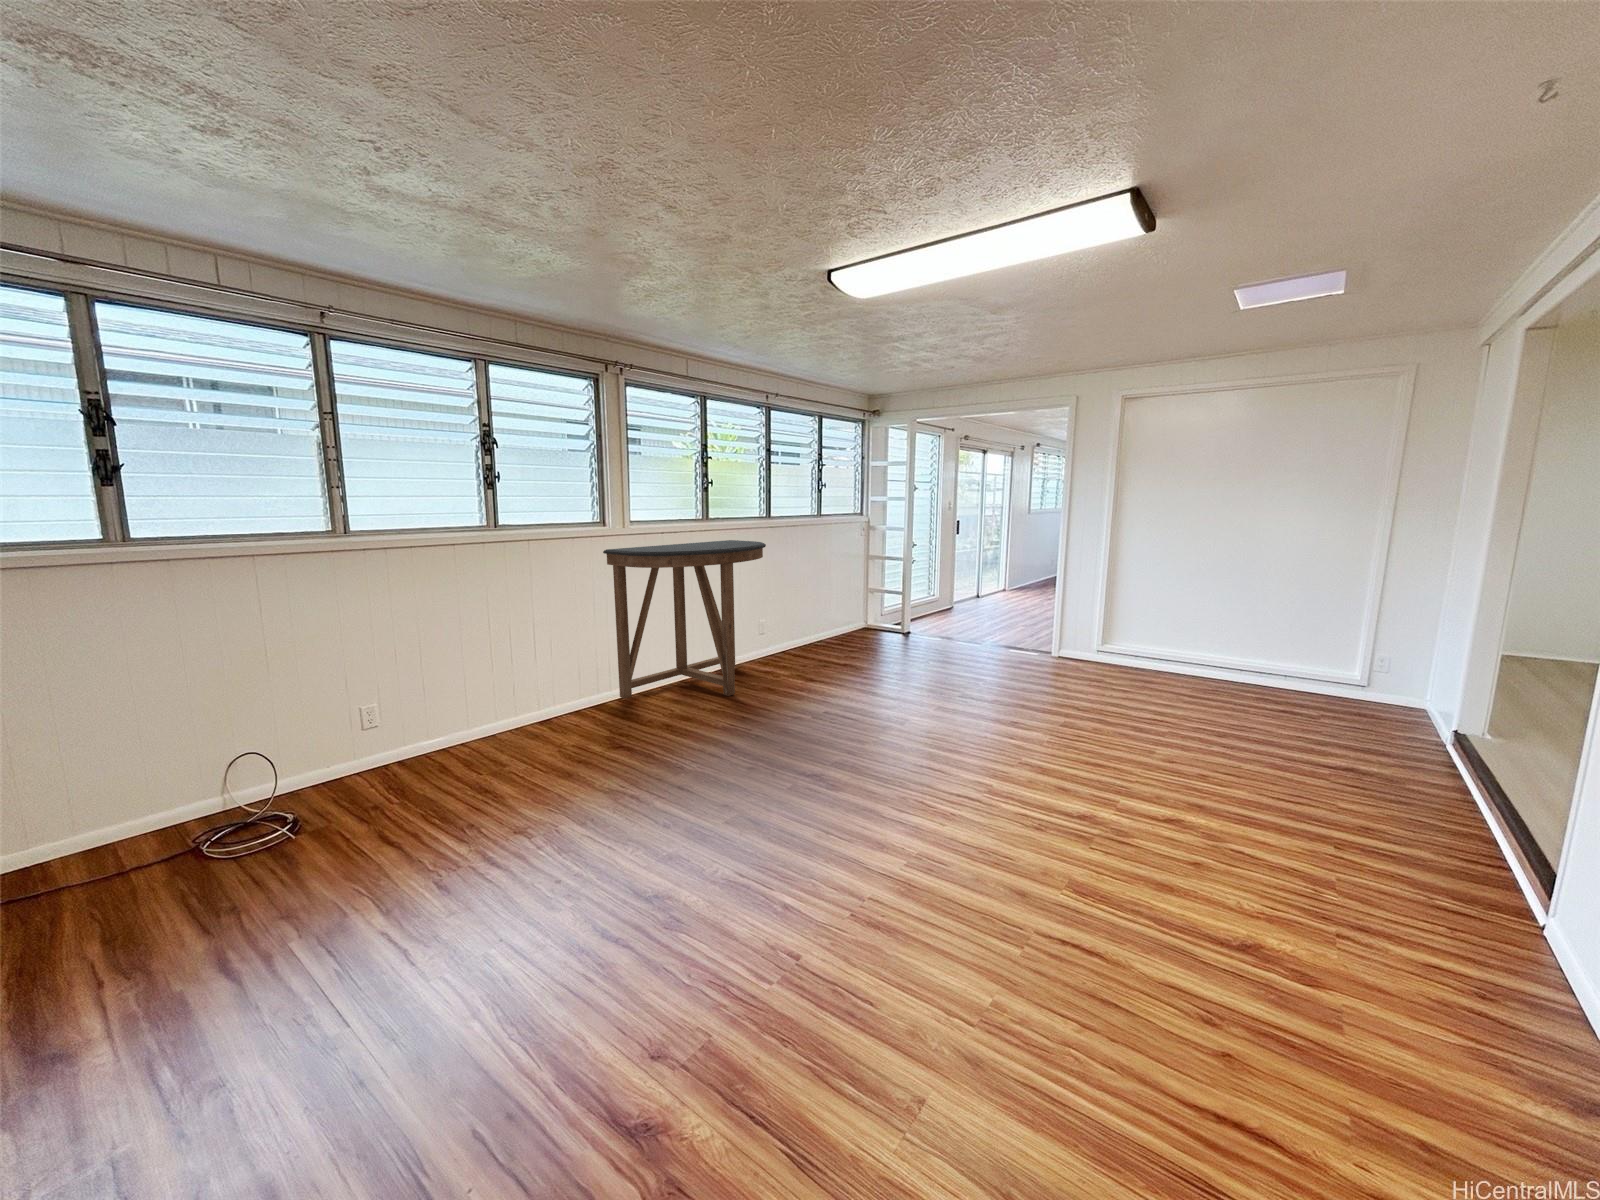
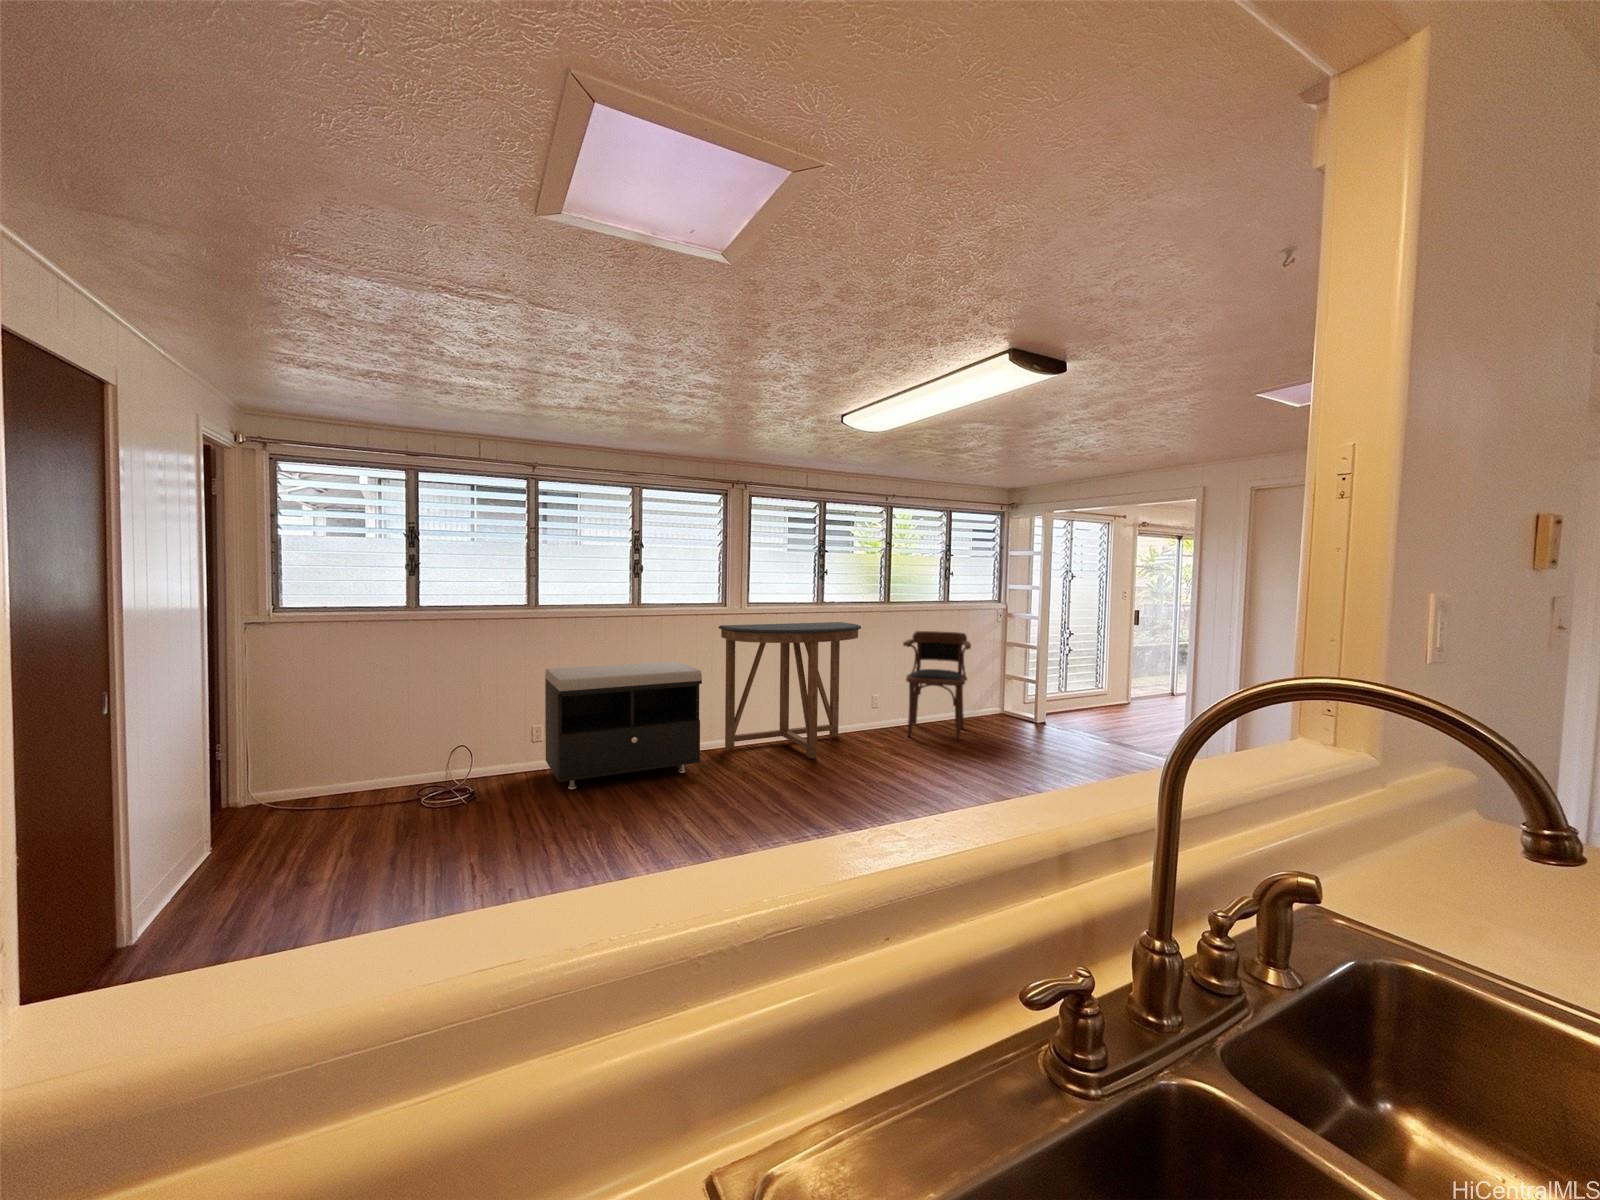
armchair: none [794,546,864,659] -> present [903,631,971,741]
storage bench: none [378,598,616,785] -> present [545,661,702,789]

